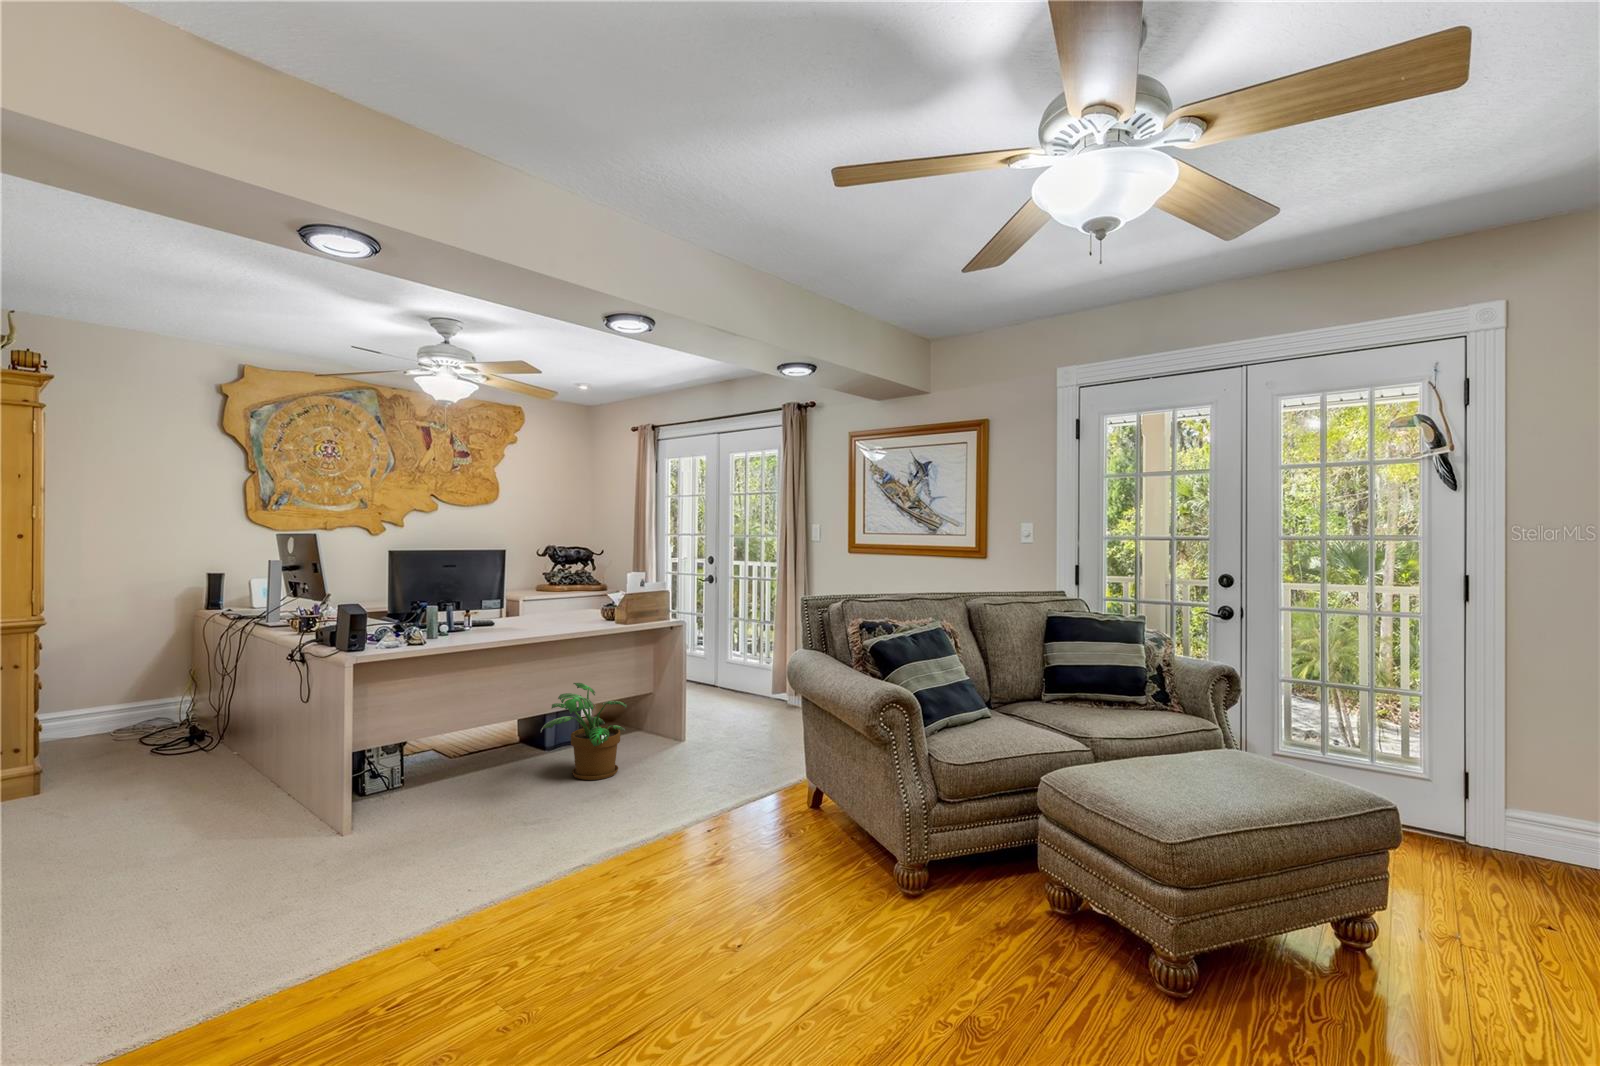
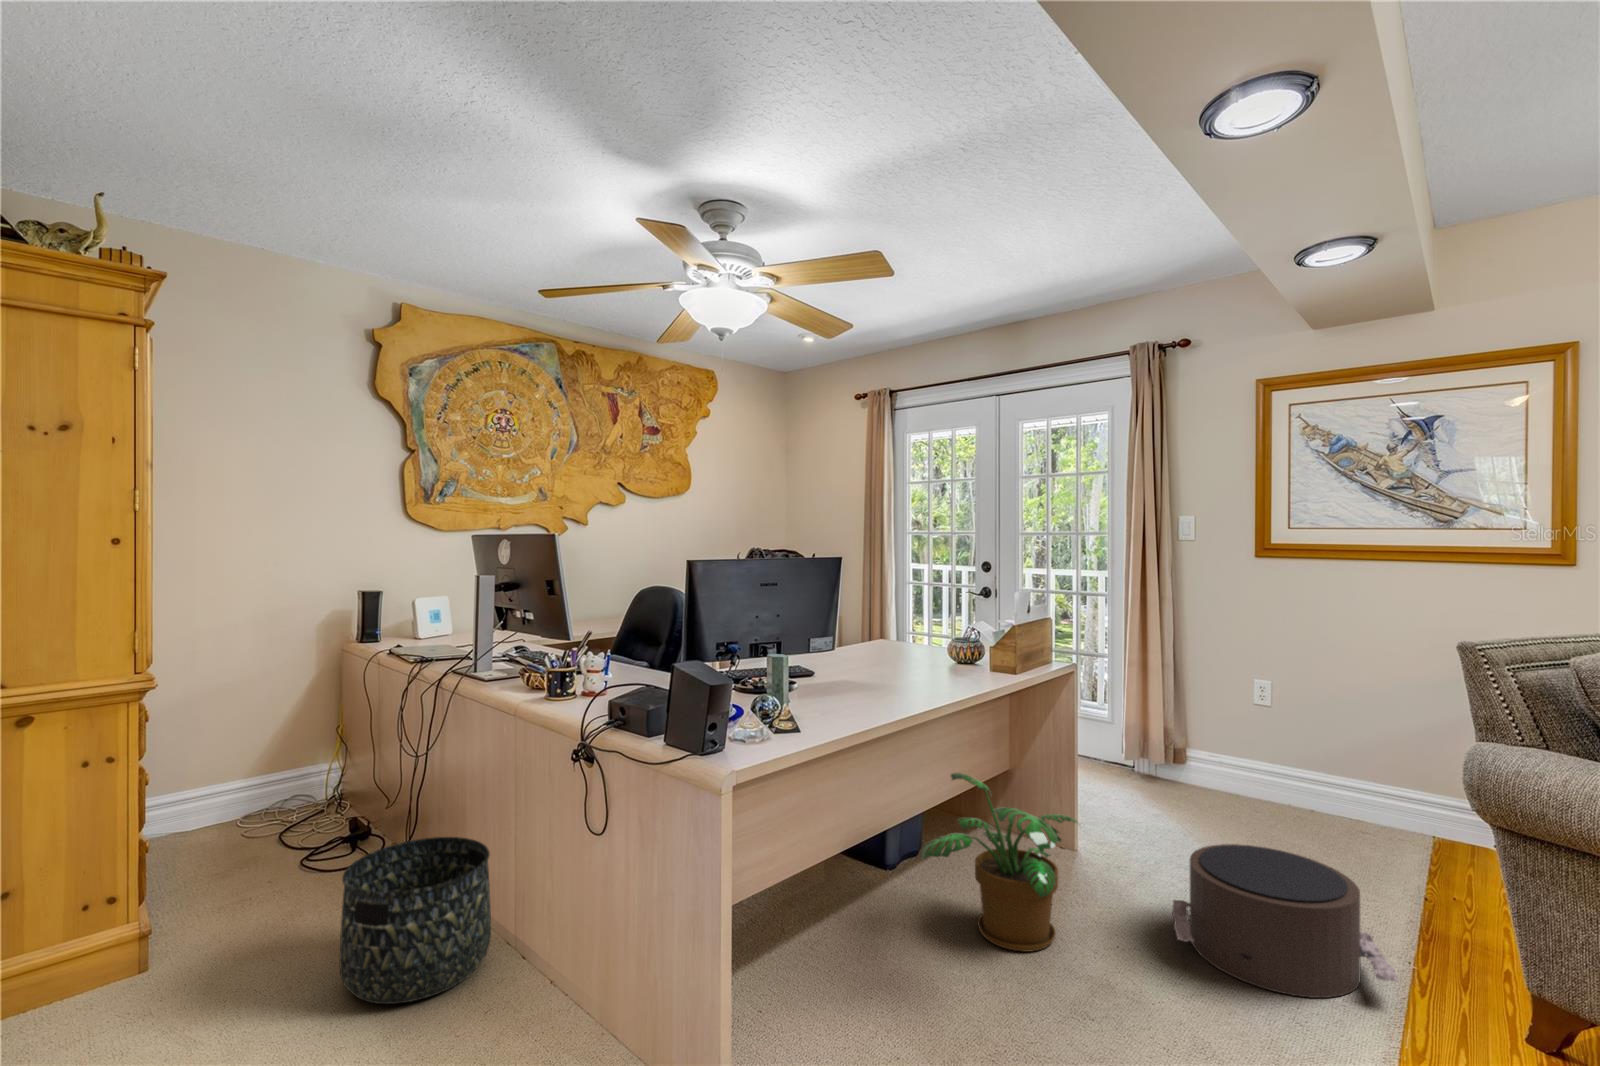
basket: none [158,719,261,805] -> present [340,837,491,1004]
pouf: none [672,722,785,793] -> present [1172,844,1398,998]

